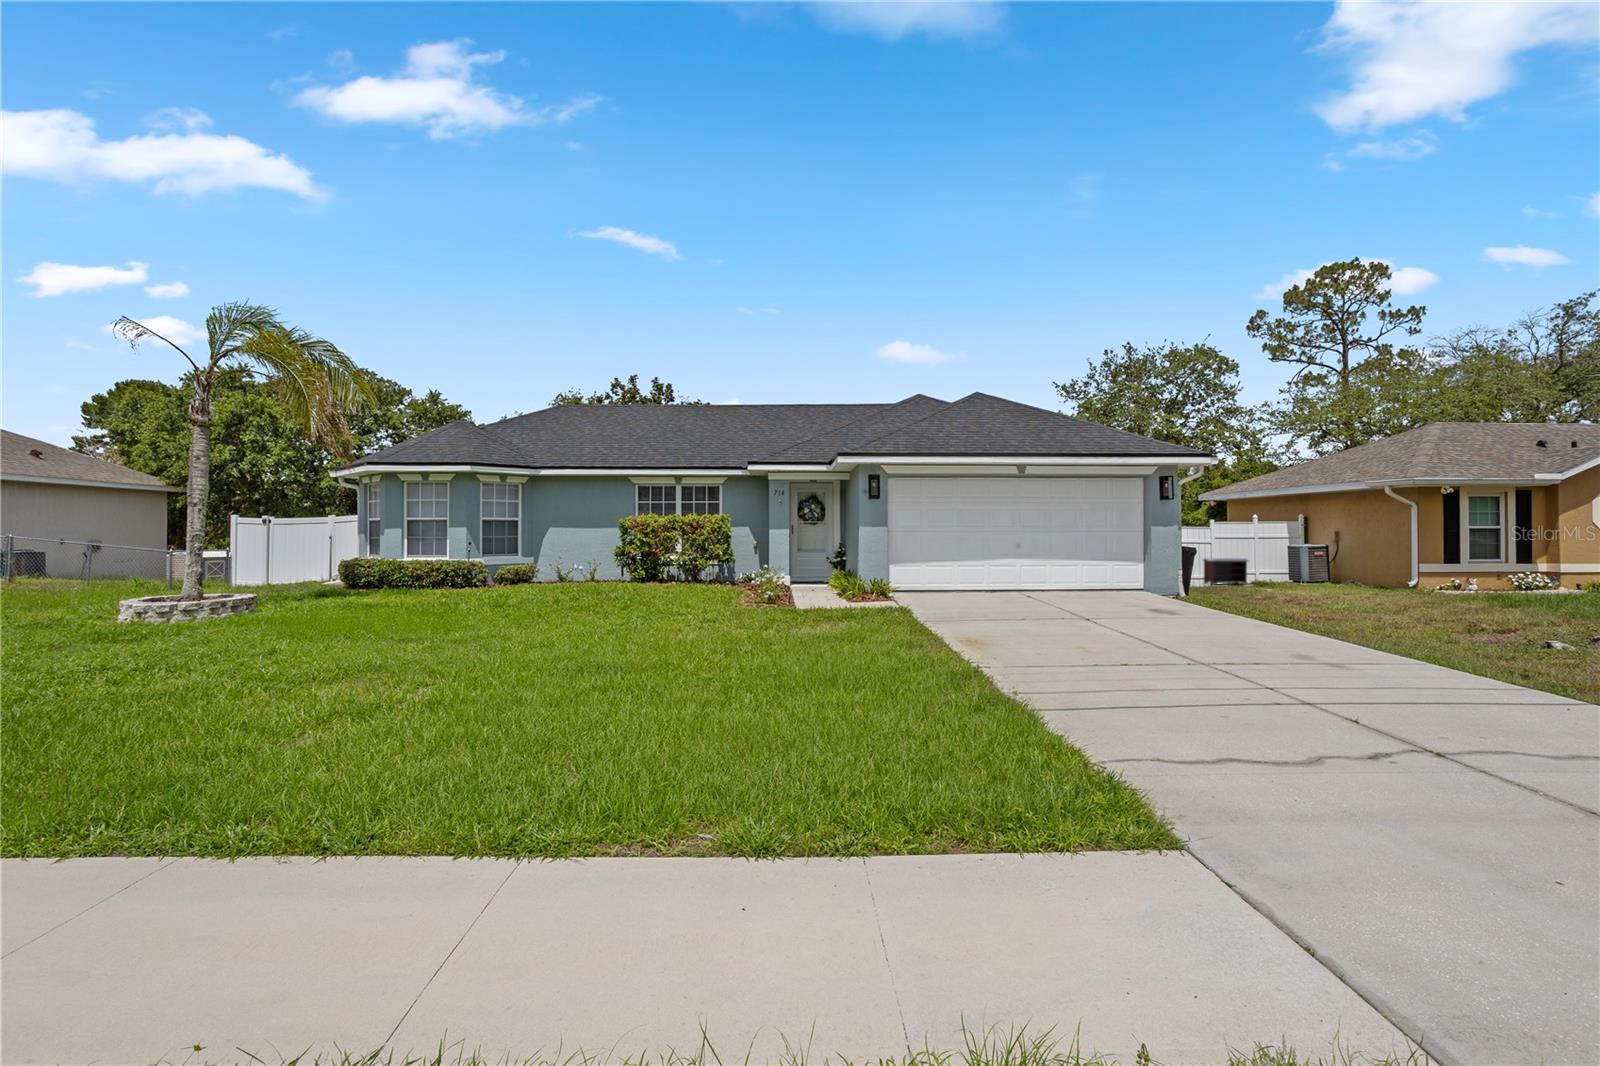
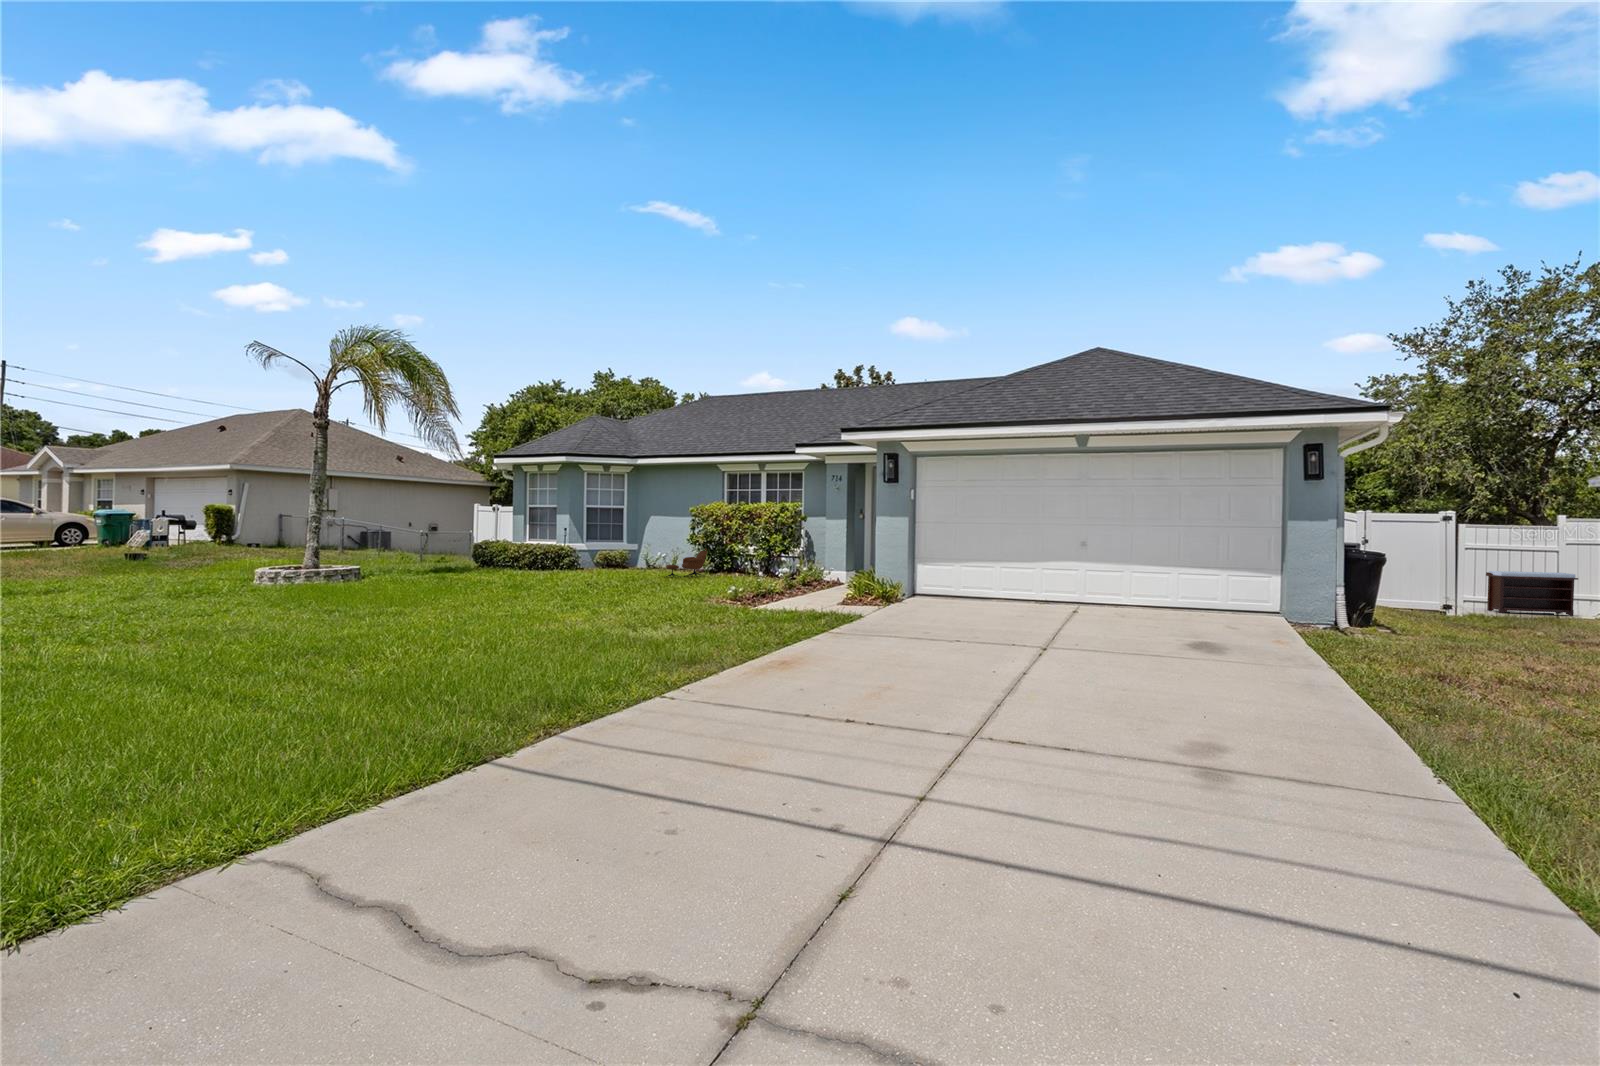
lounge chair: none [603,556,641,590] -> present [666,548,707,577]

